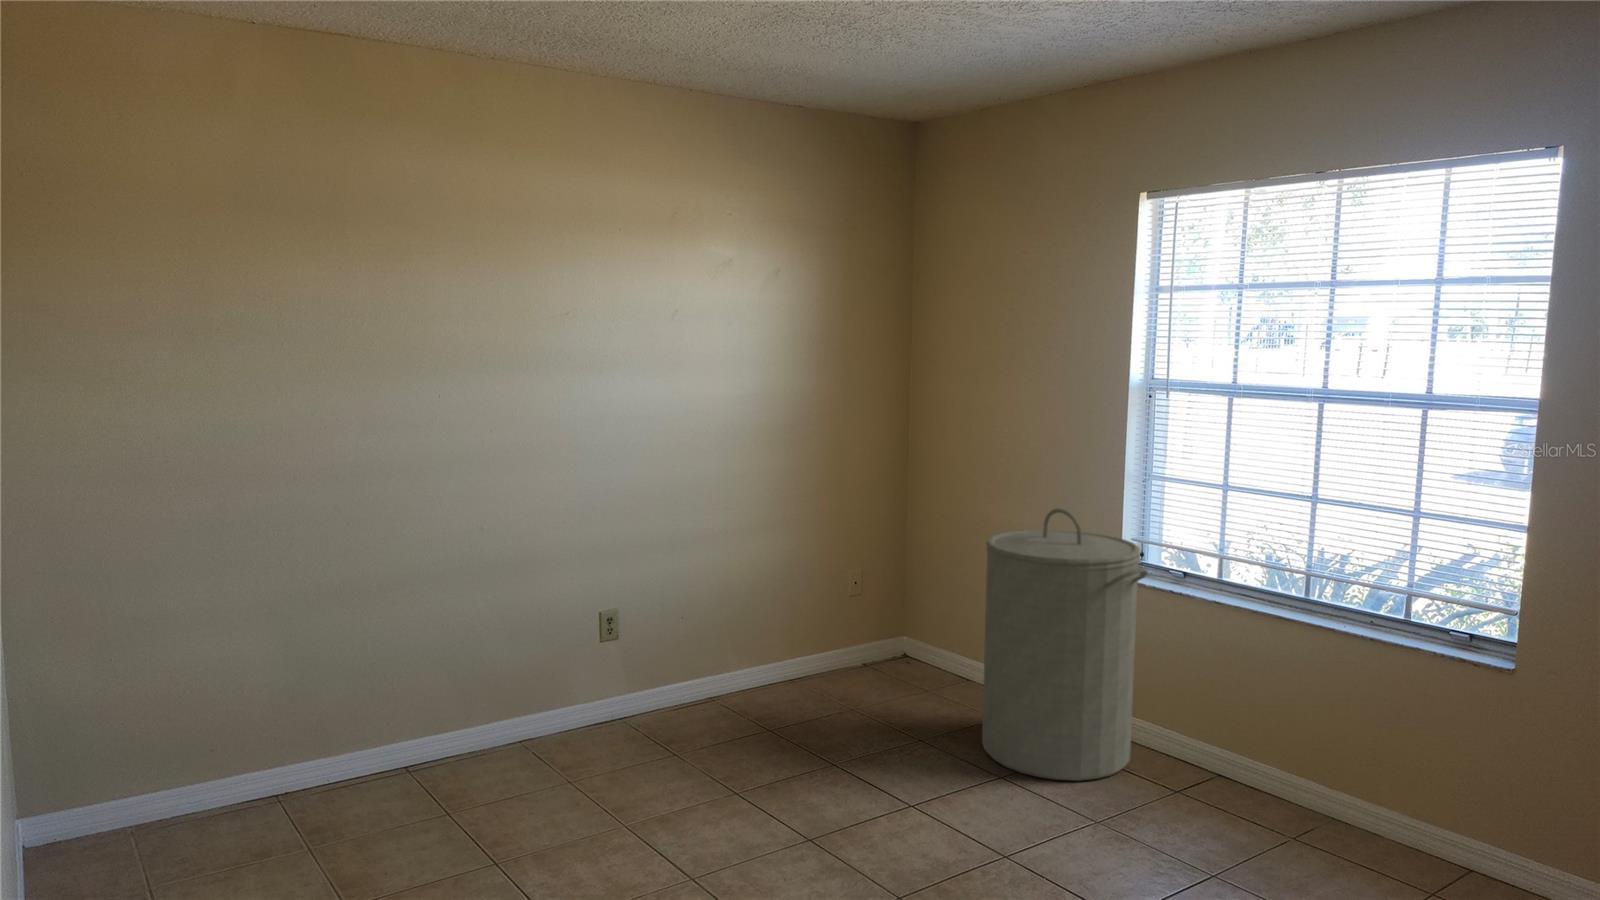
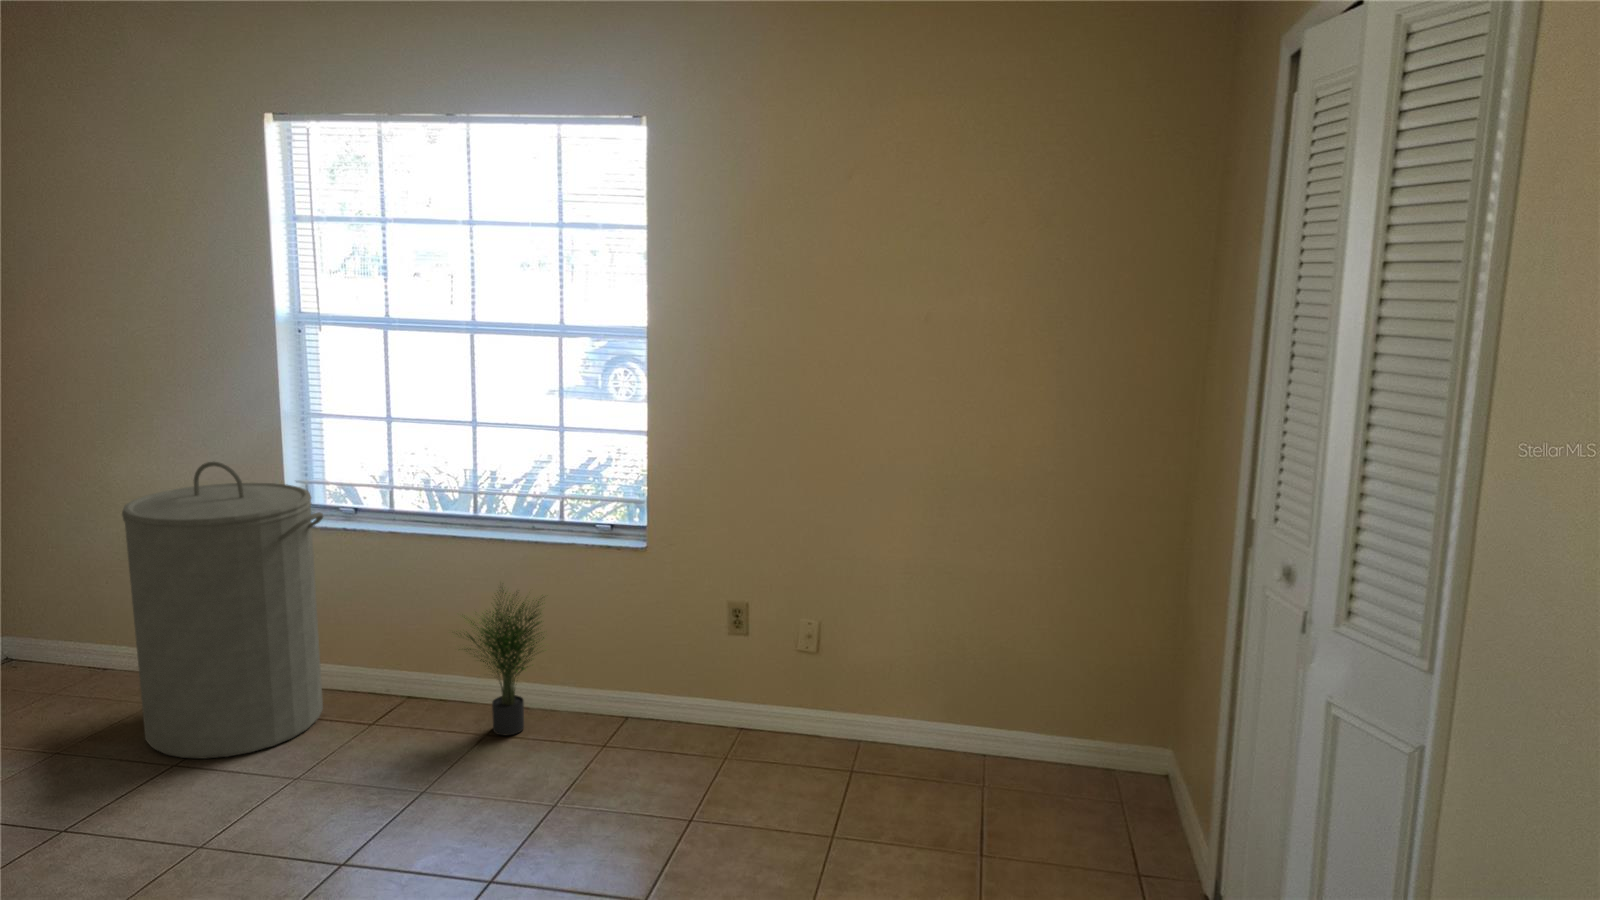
potted plant: none [1256,672,1379,848] -> present [459,588,544,735]

